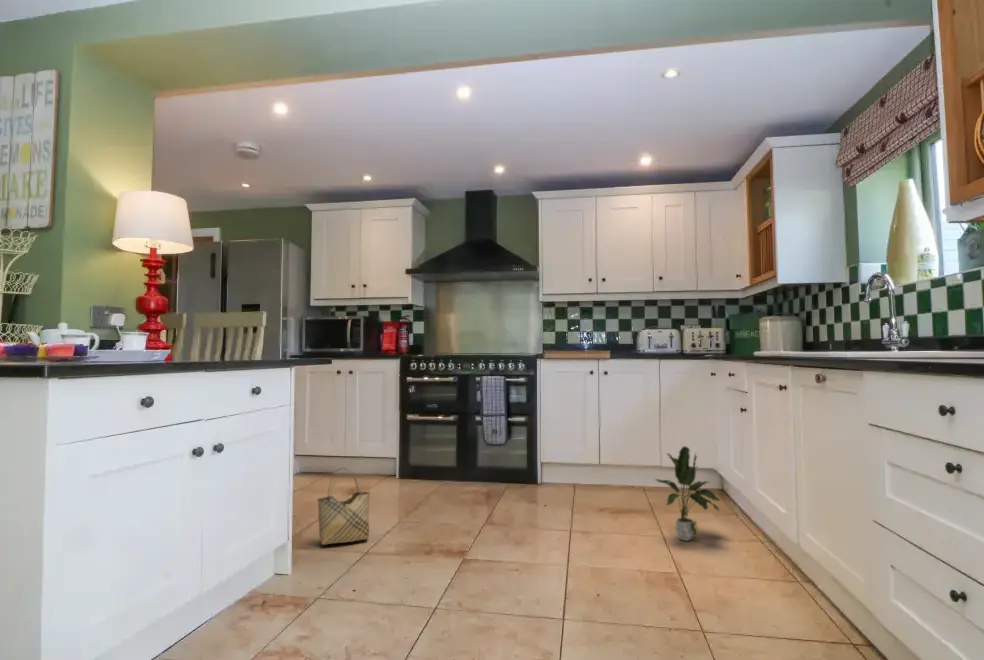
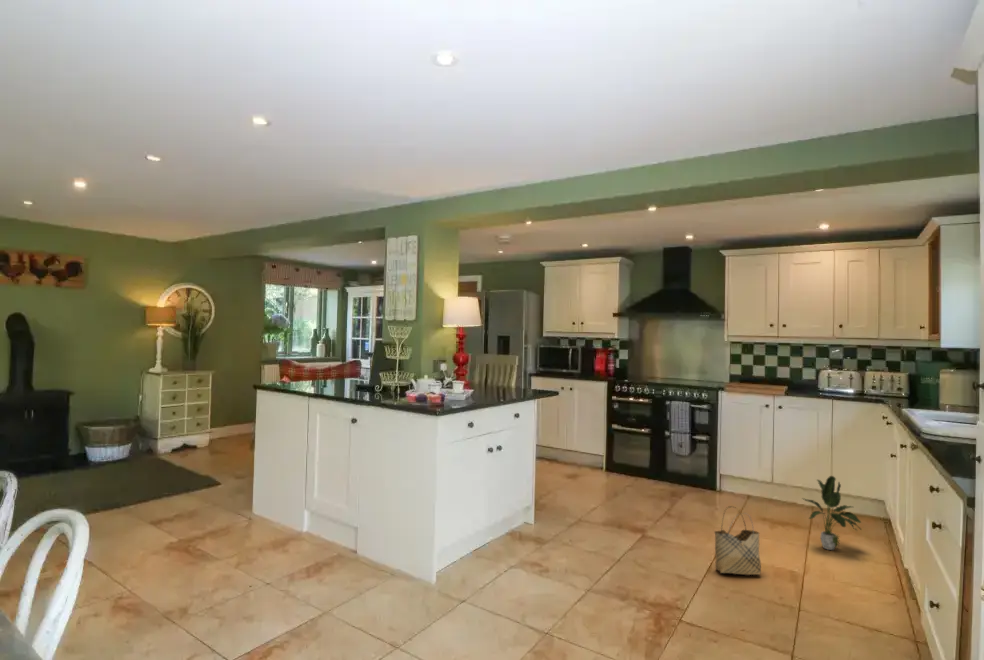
woven basket: present [318,472,370,545] -> present [715,506,761,575]

